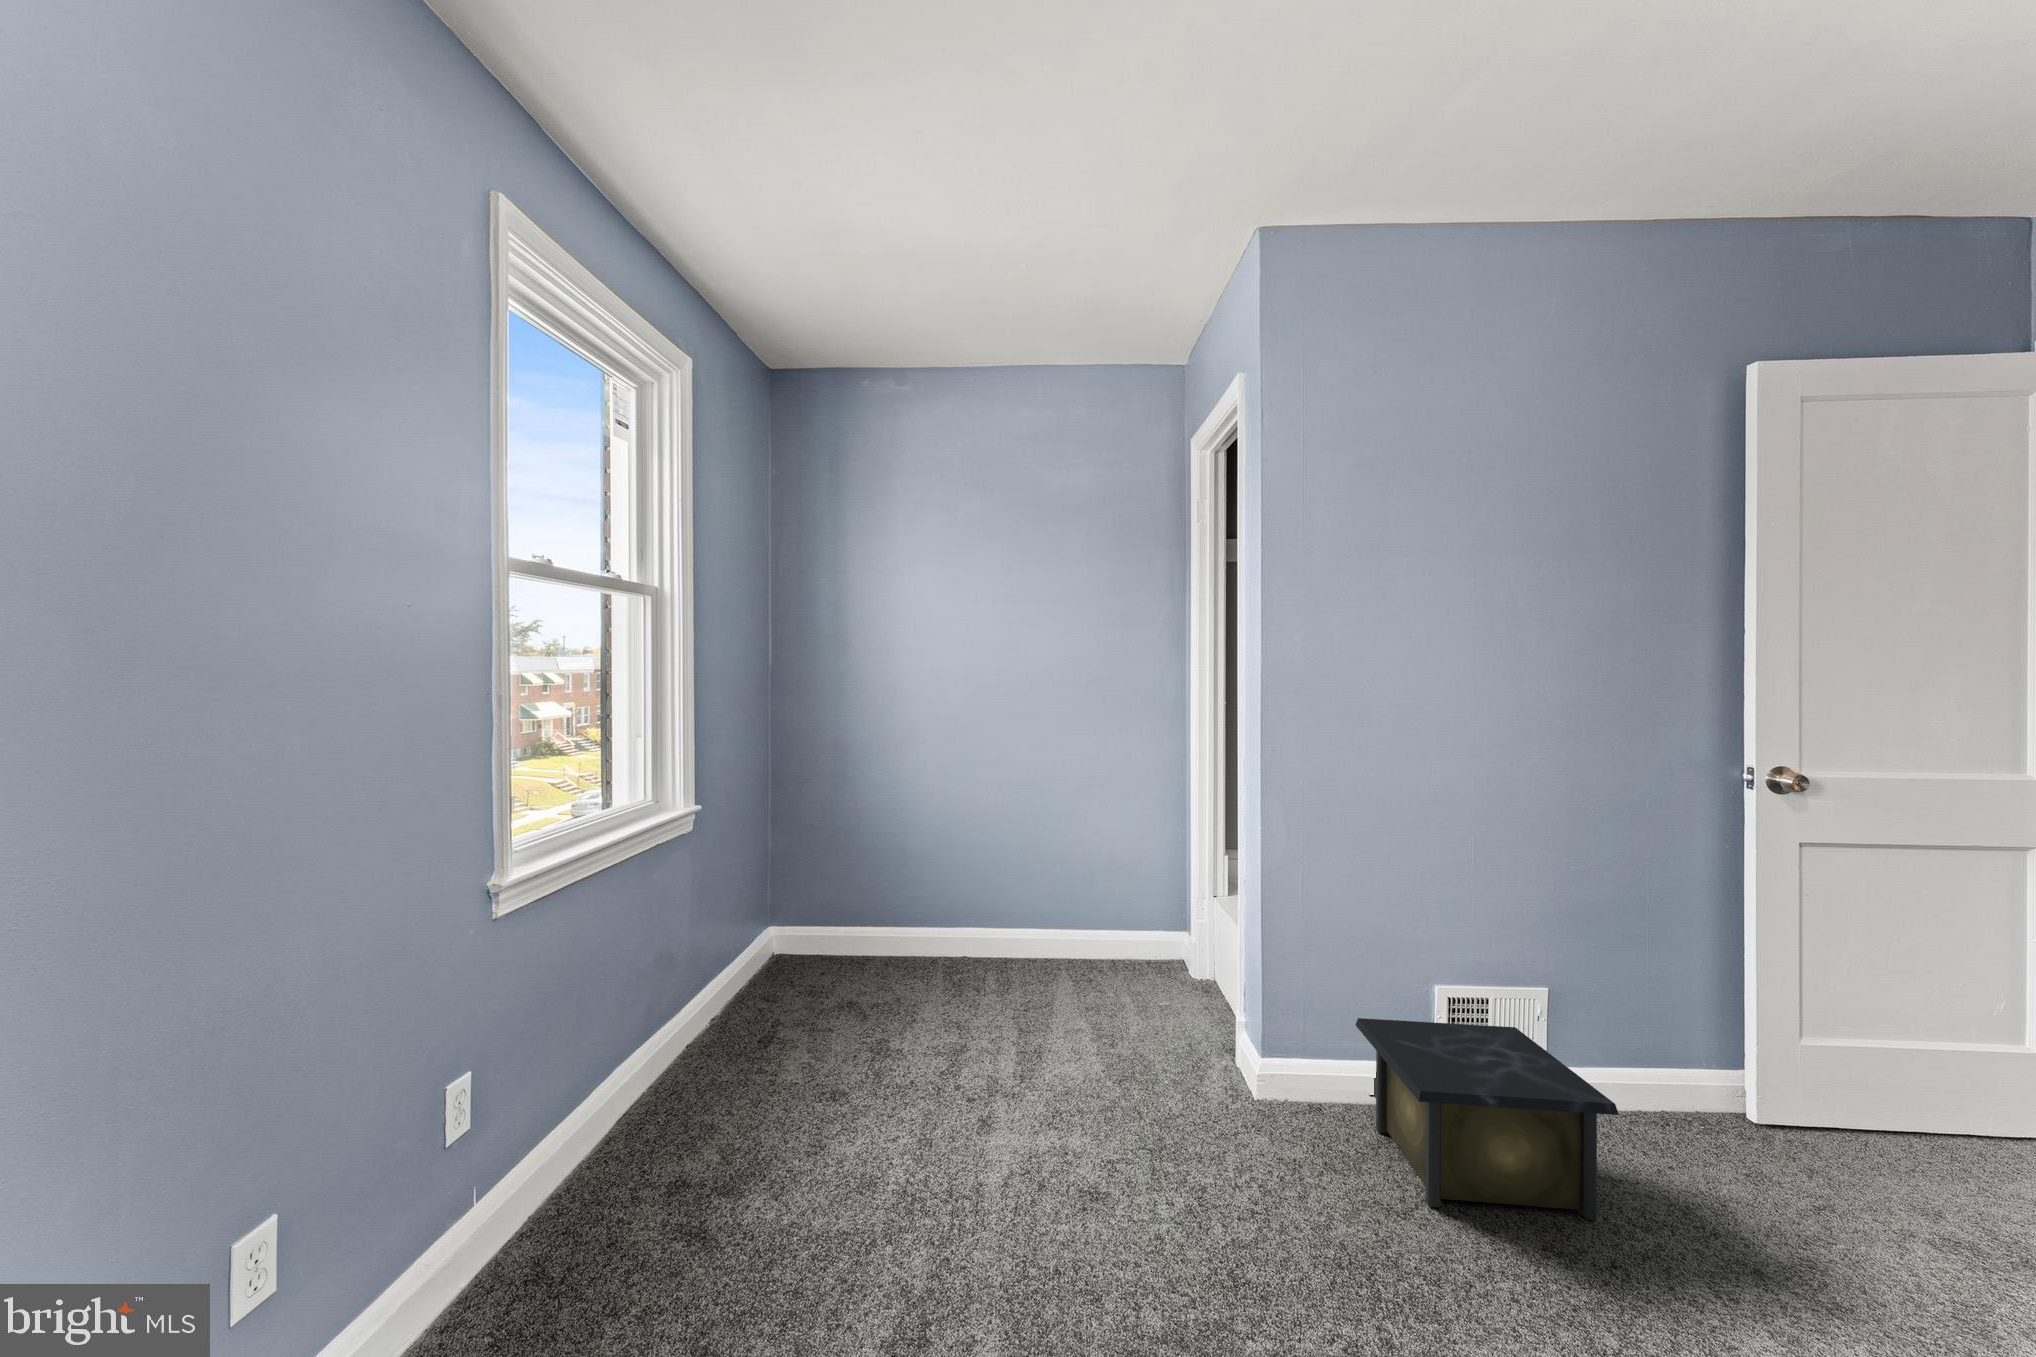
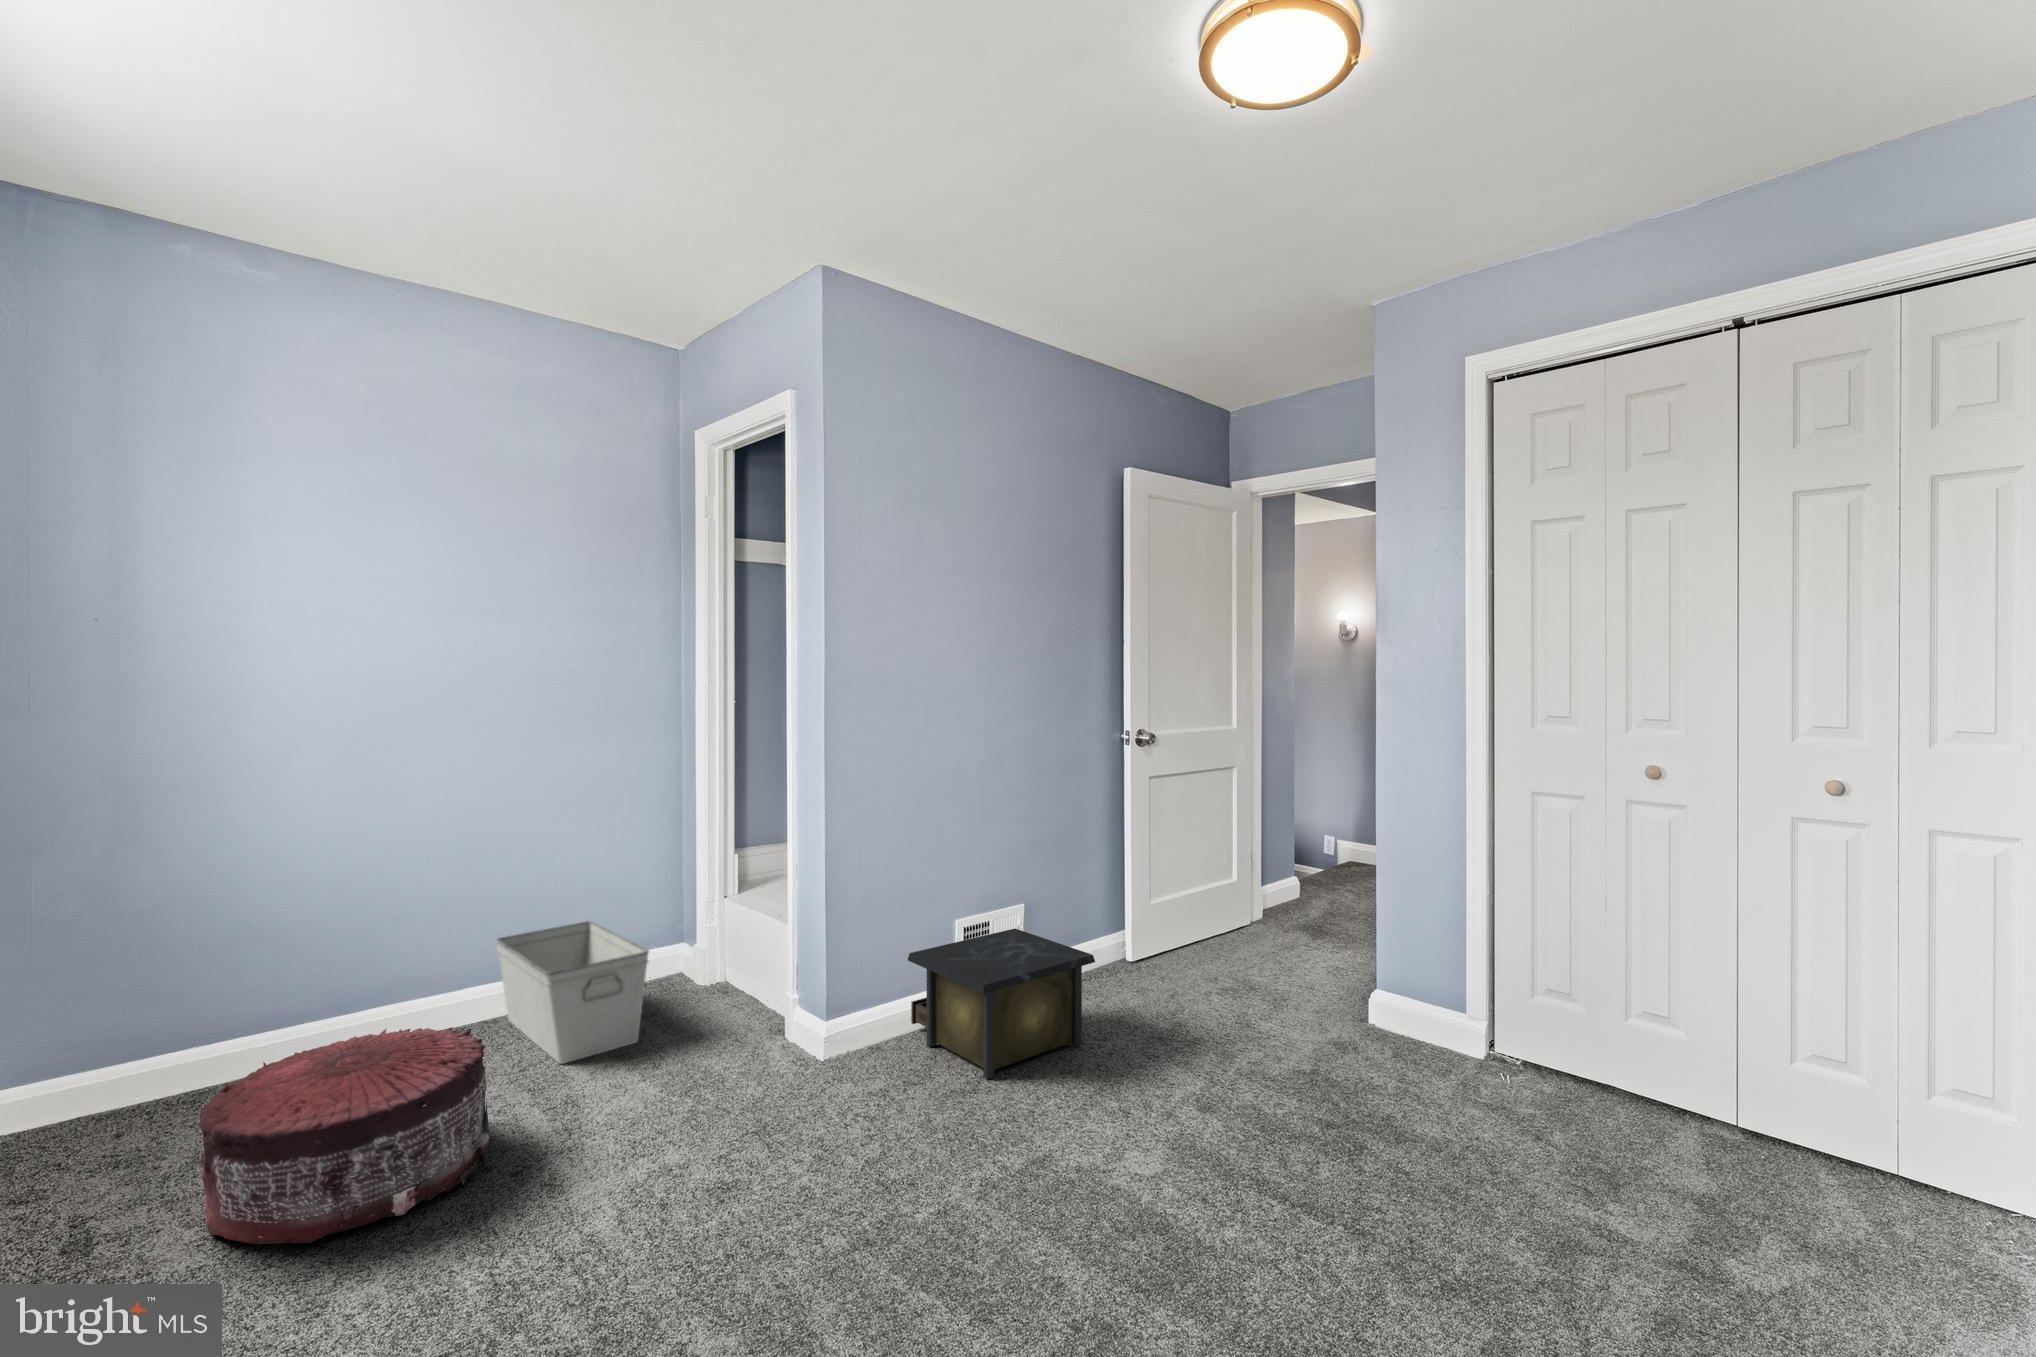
storage bin: none [1042,902,1130,1018] -> present [496,921,649,1064]
pouf: none [810,953,975,1099] -> present [198,1027,490,1244]

